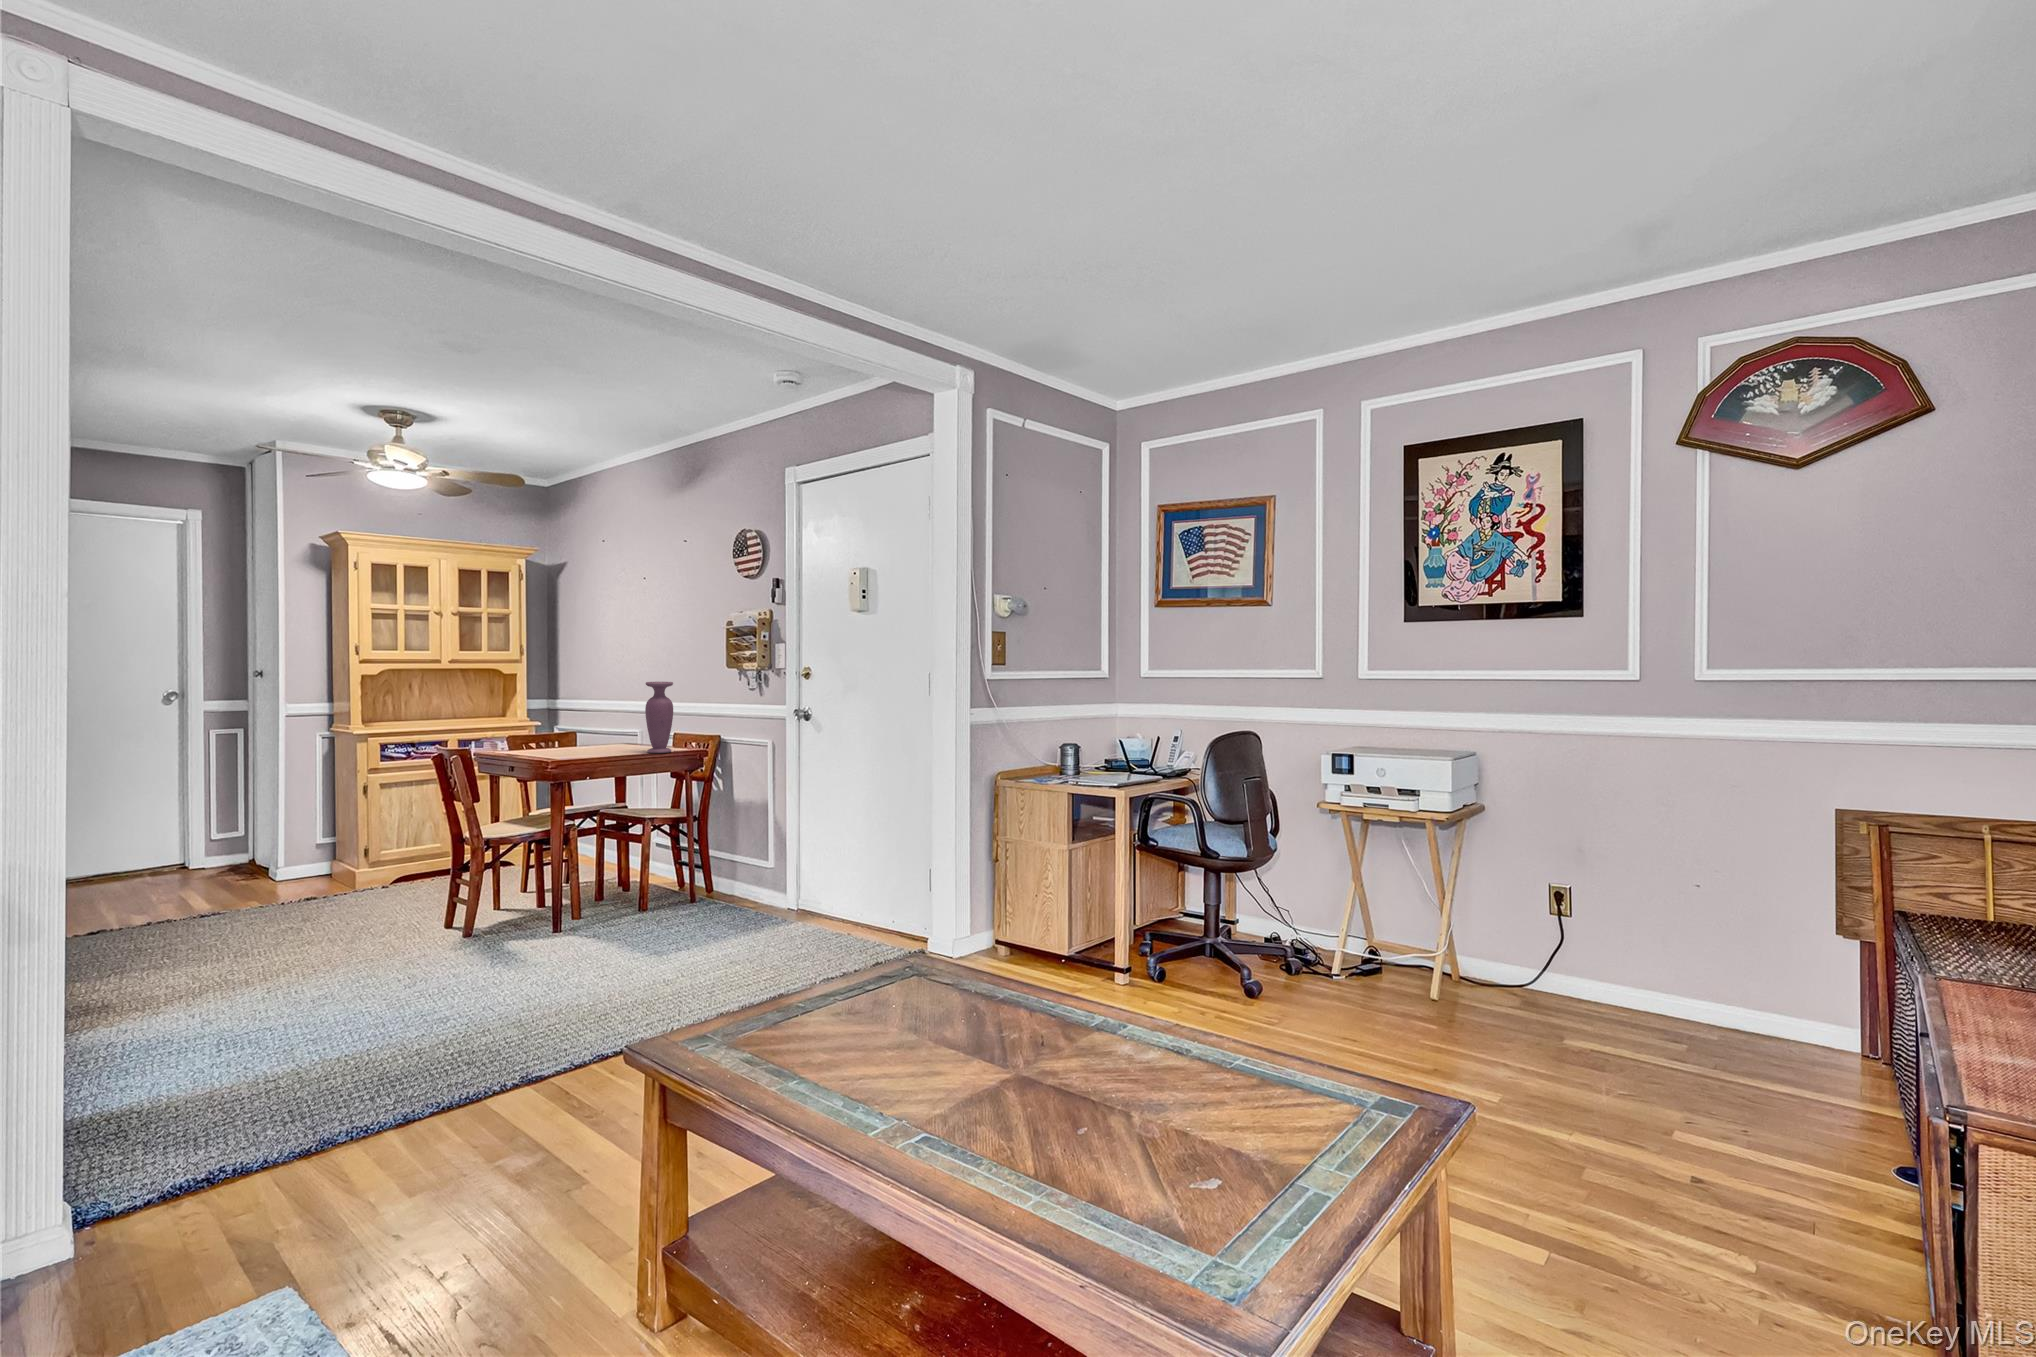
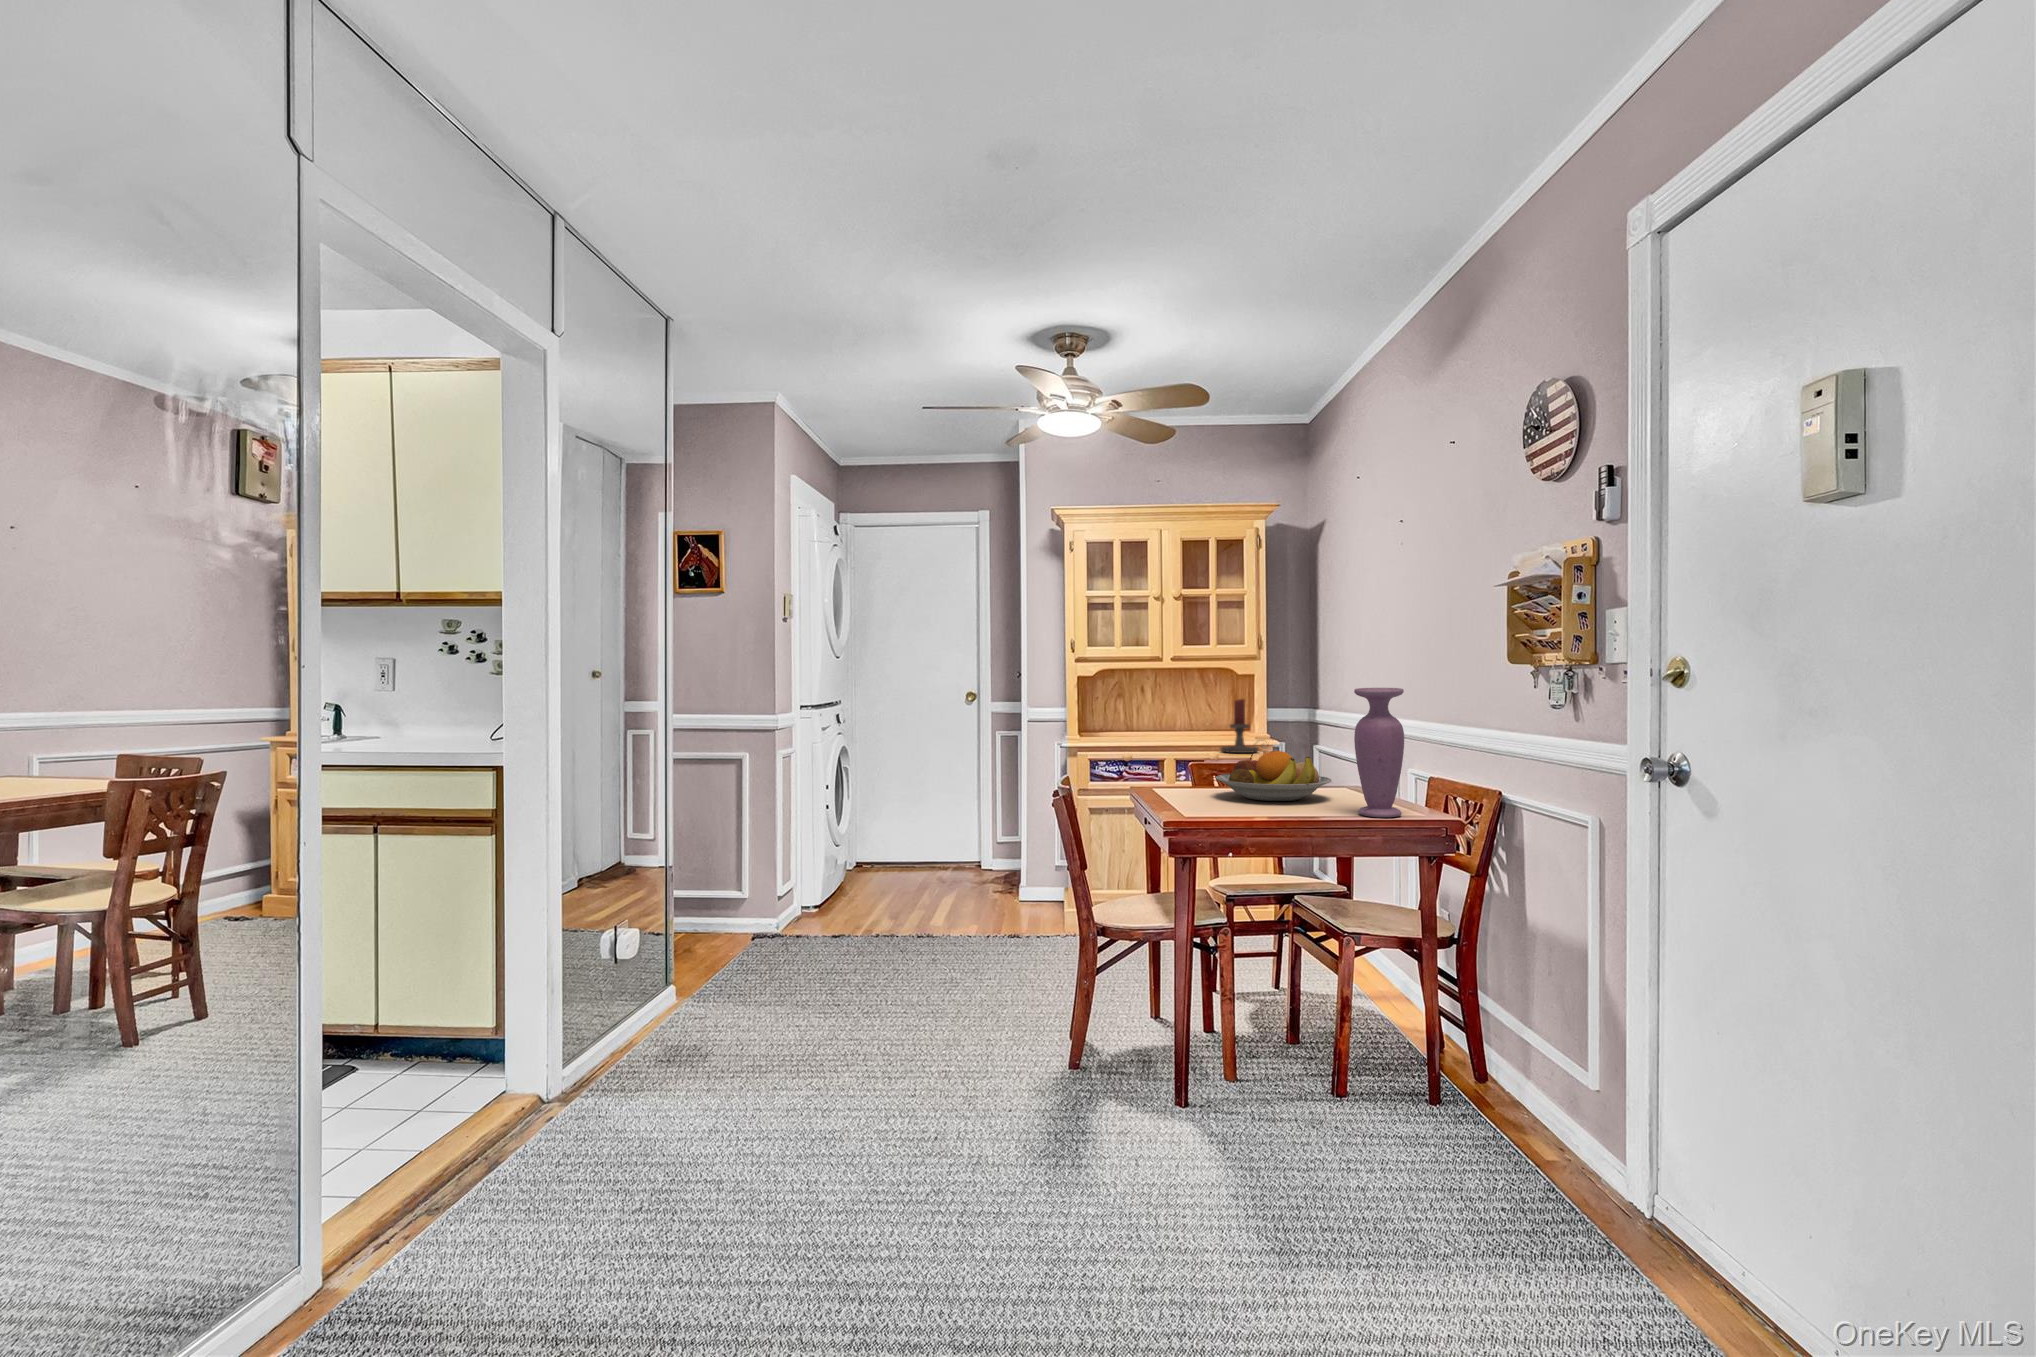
candle holder: none [491,692,529,732] -> present [1221,699,1268,753]
fruit bowl: none [546,721,622,752] -> present [1216,751,1332,801]

